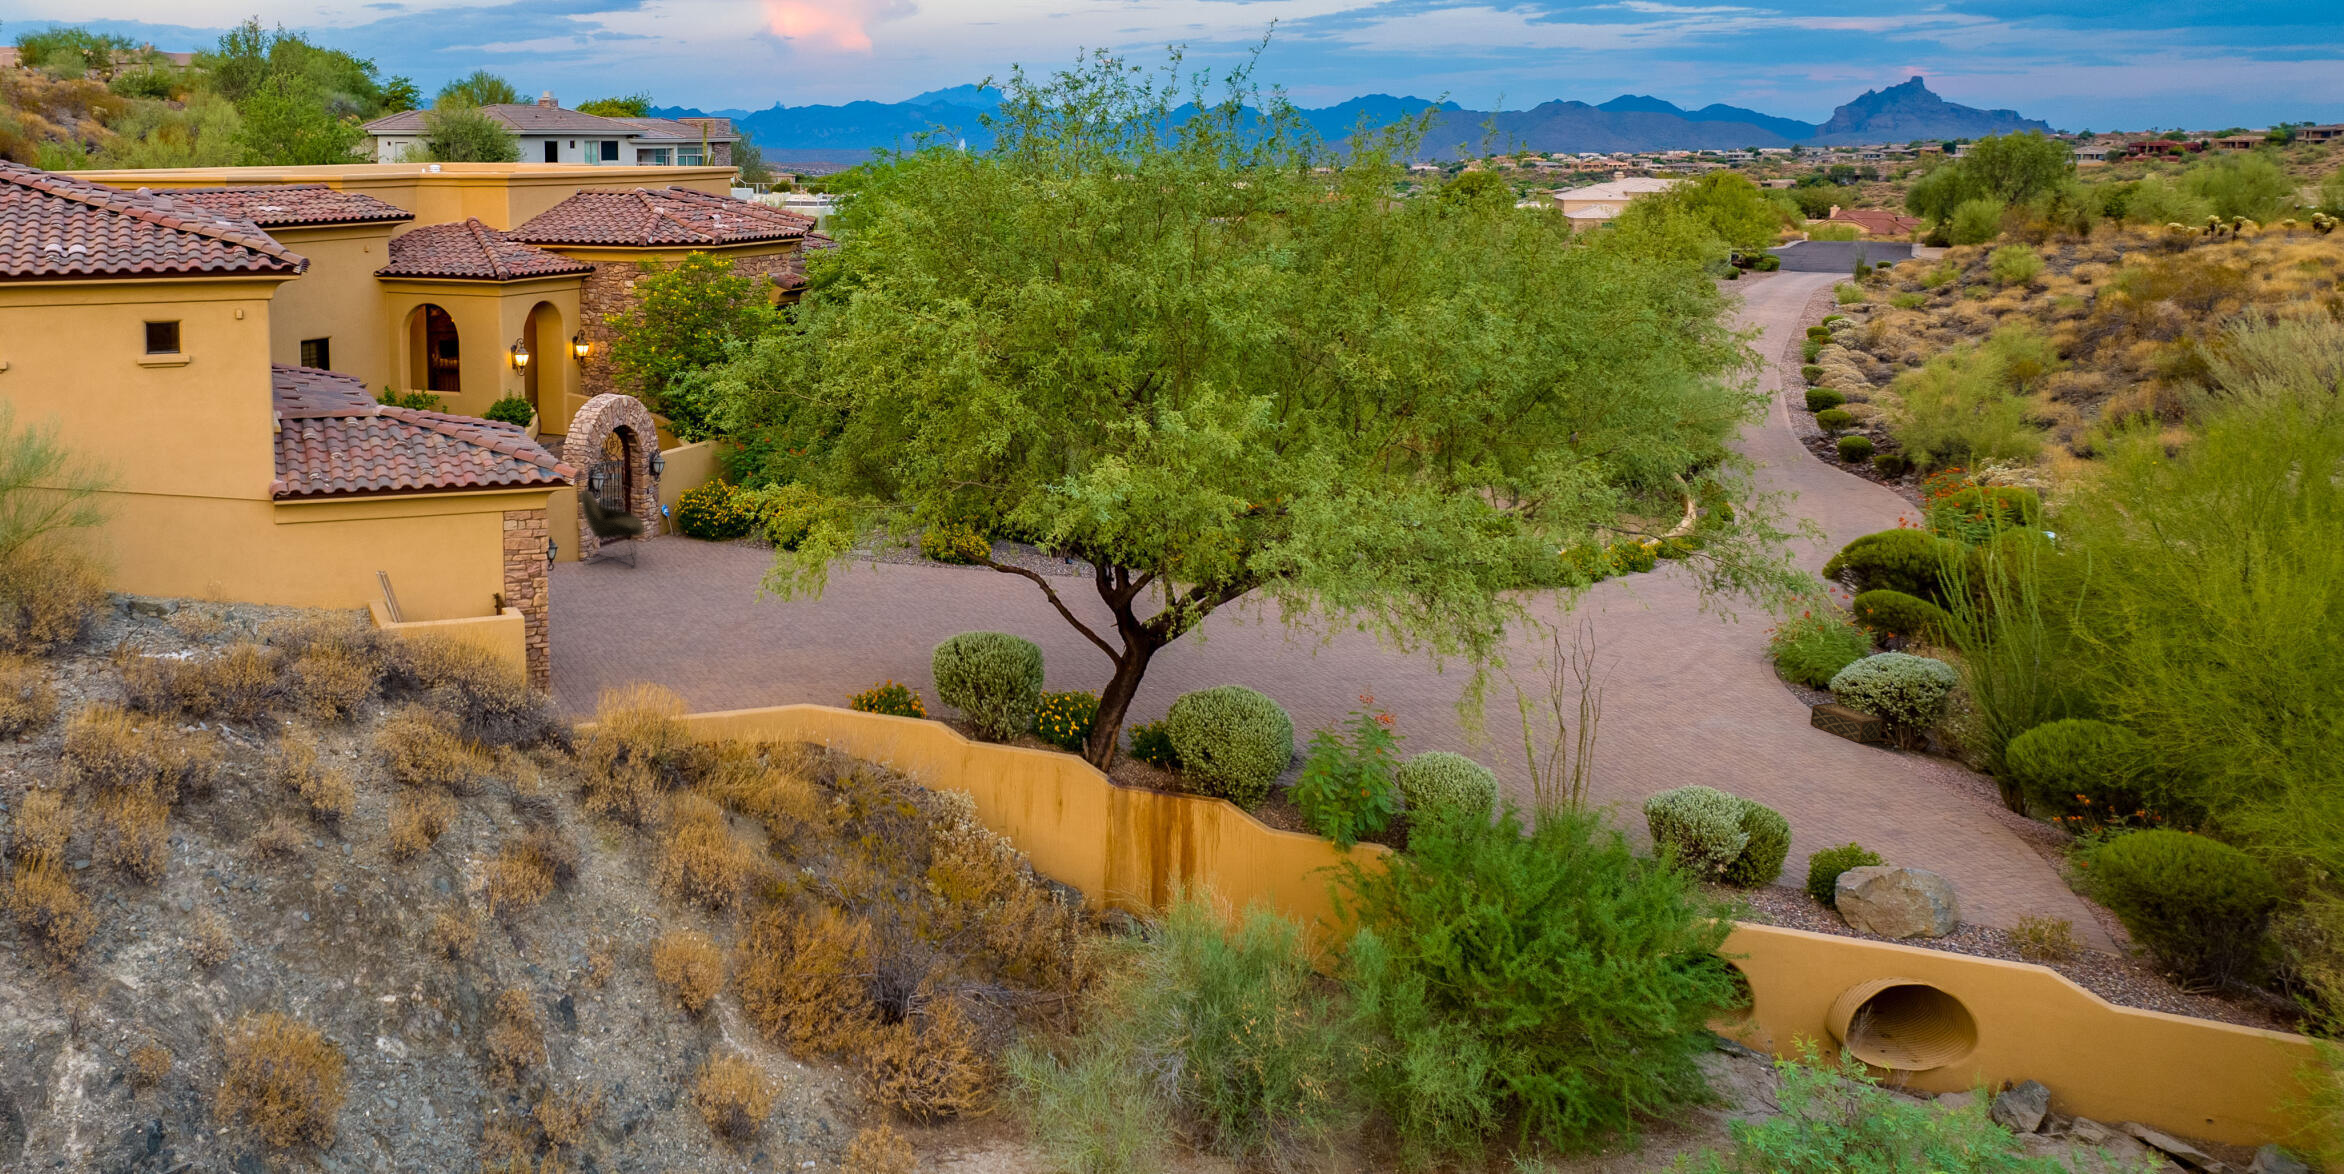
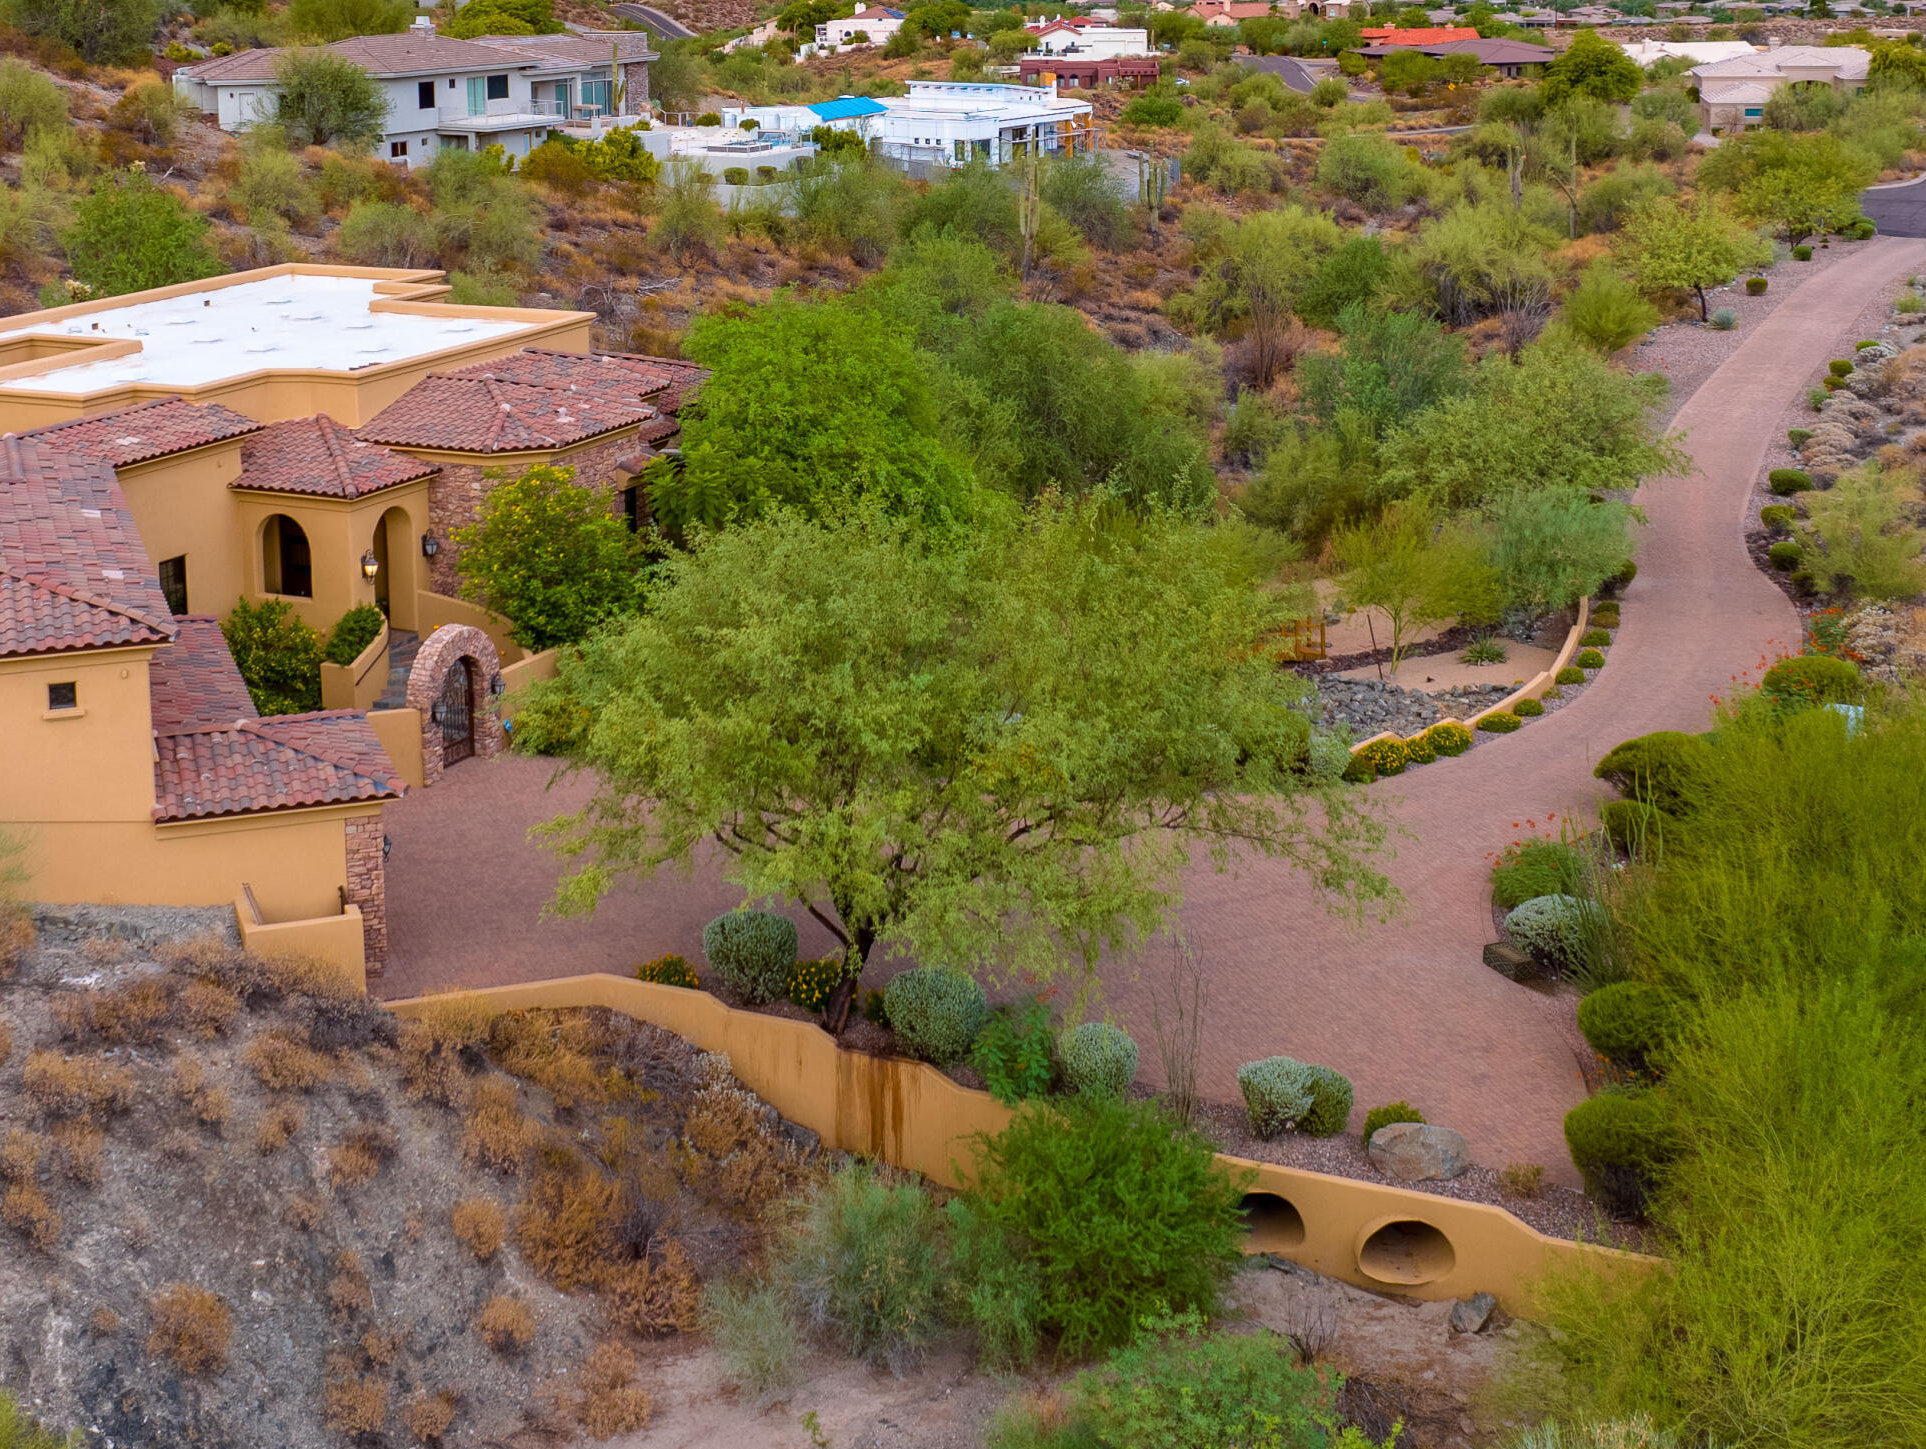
lounge chair: present [580,491,644,566] -> none [422,723,483,798]

